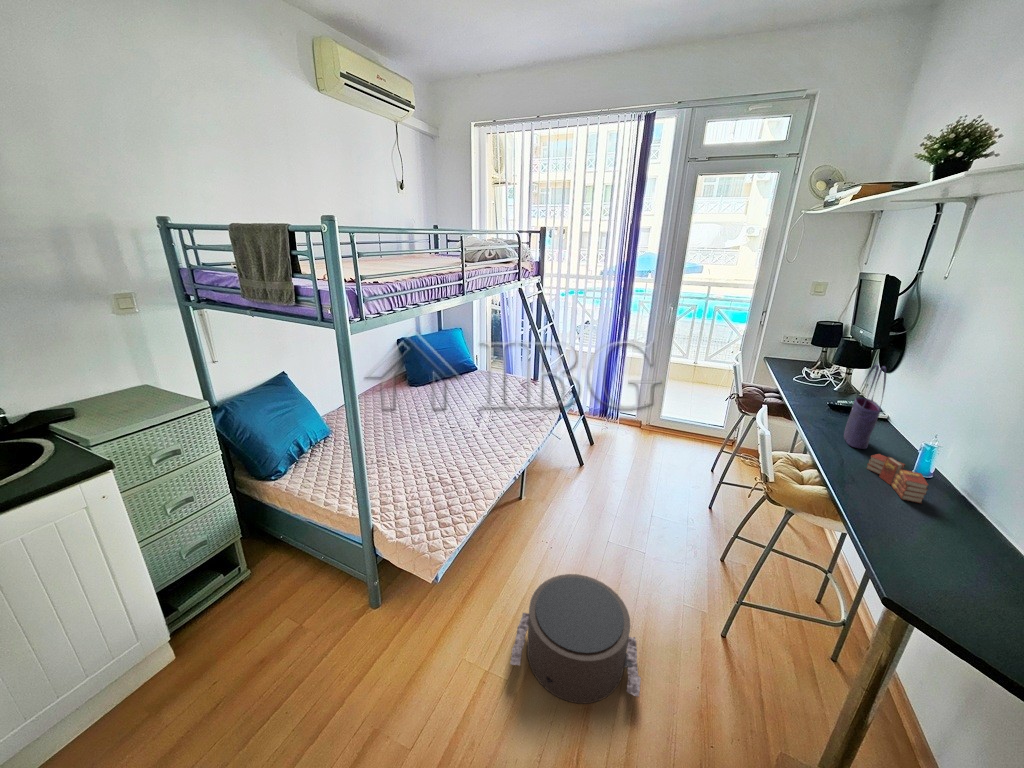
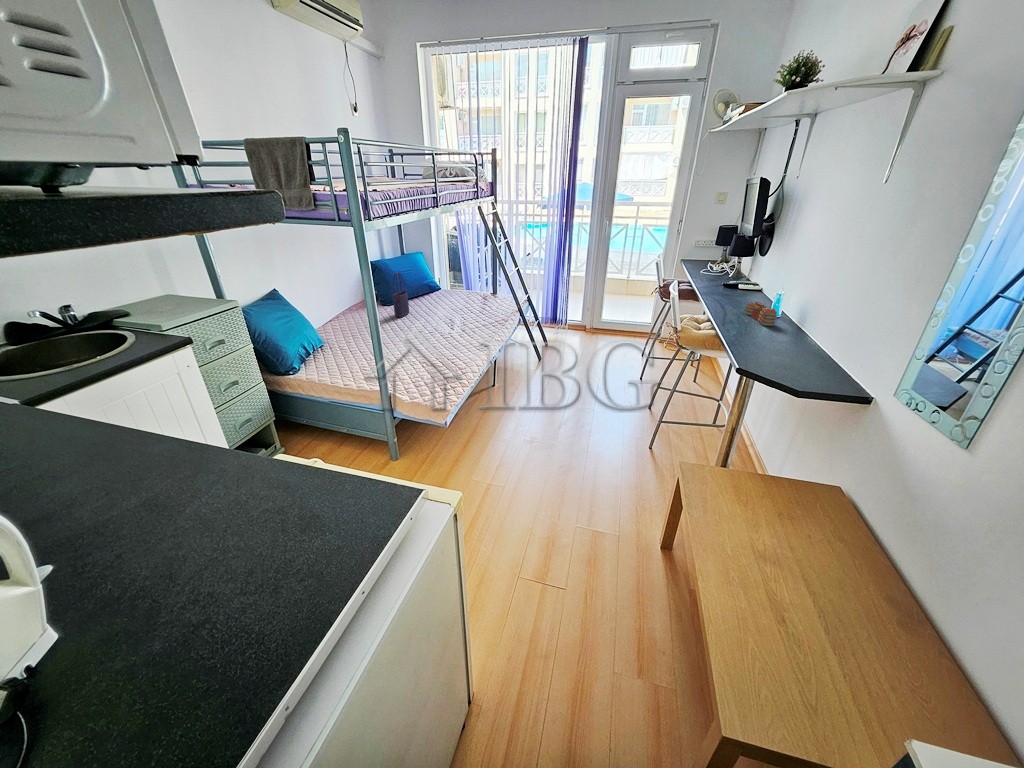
tote bag: present [844,365,887,449] -> present [392,272,409,317]
pouf: present [510,574,641,704] -> none [512,415,603,489]

